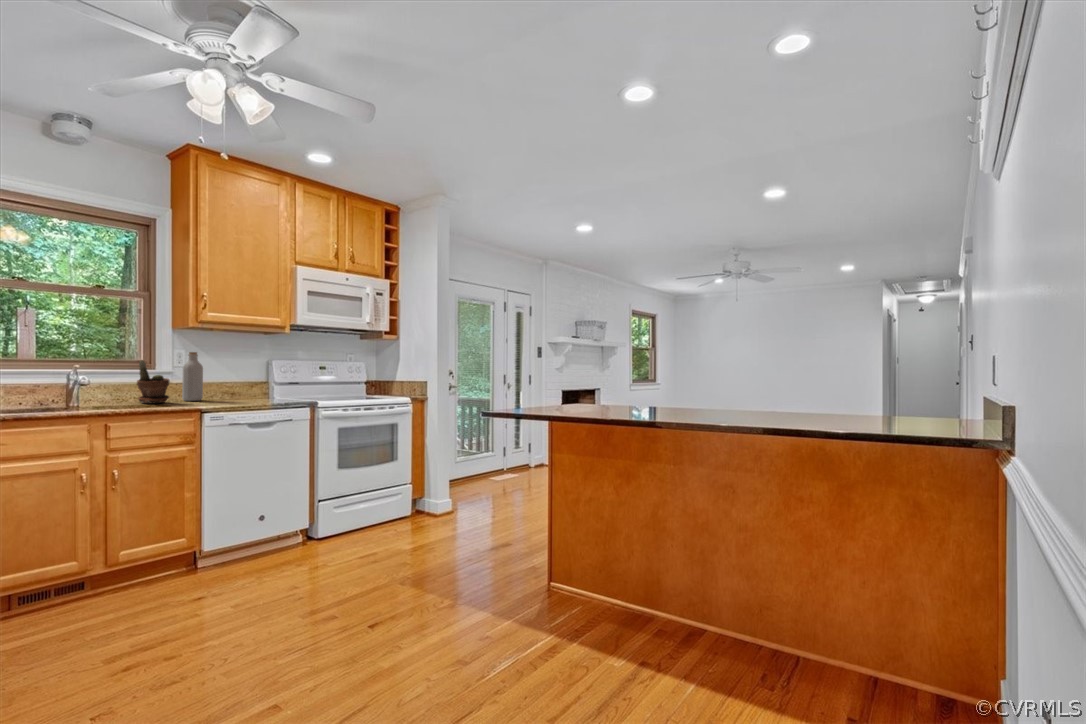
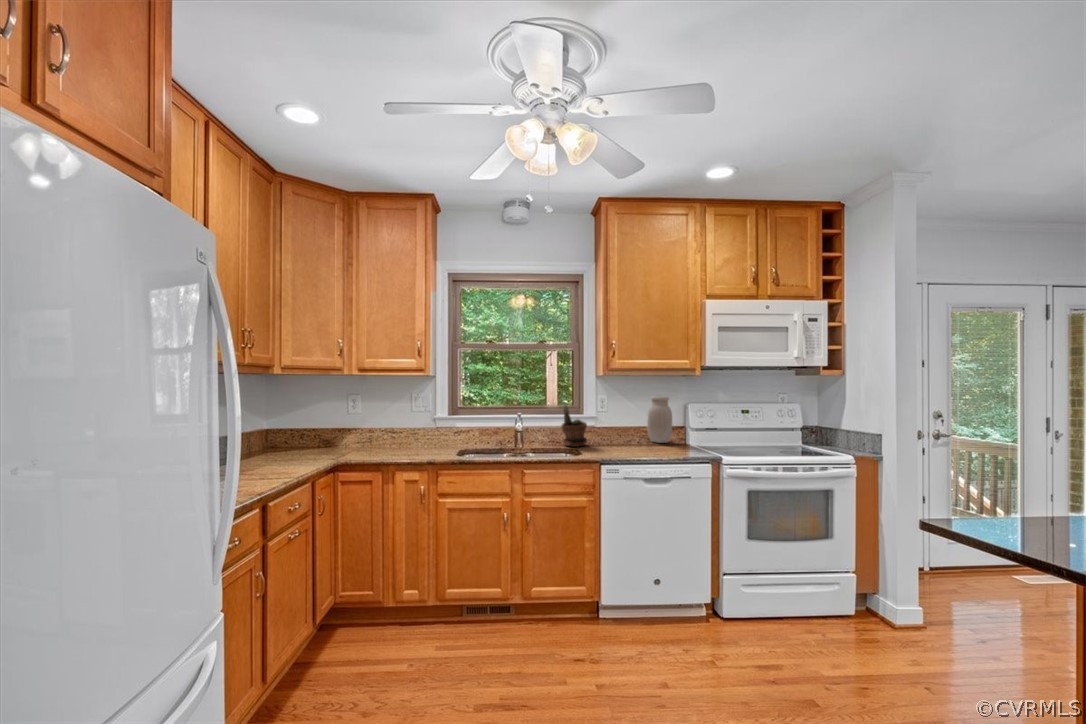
bottle: present [182,352,203,401] -> none [601,396,619,444]
jar: none [231,354,258,398] -> present [647,396,672,443]

